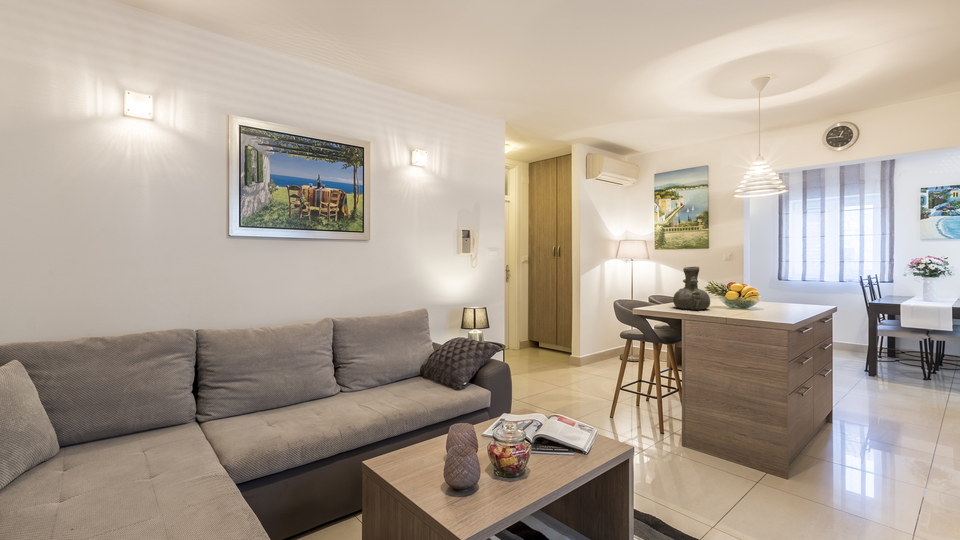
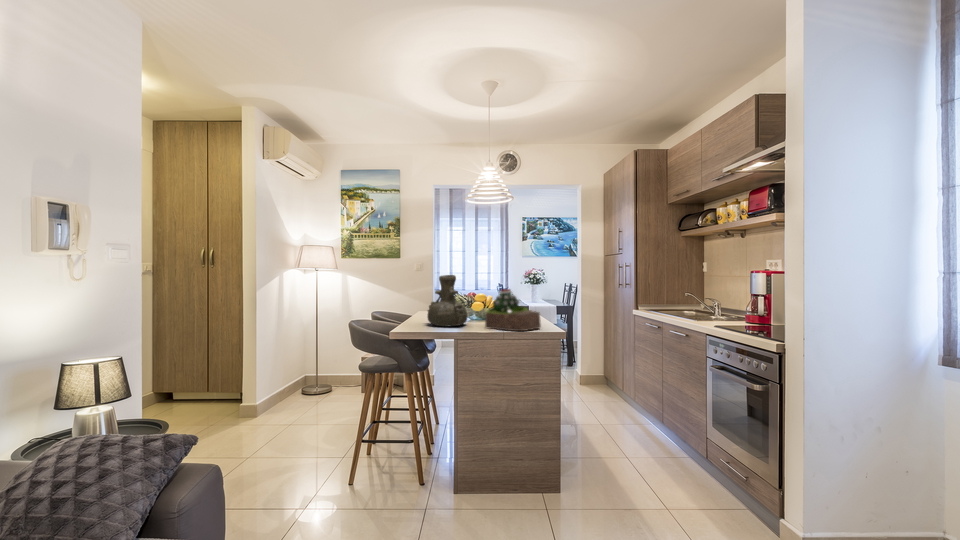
succulent plant: none [720,280,776,318] -> present [485,289,541,331]

